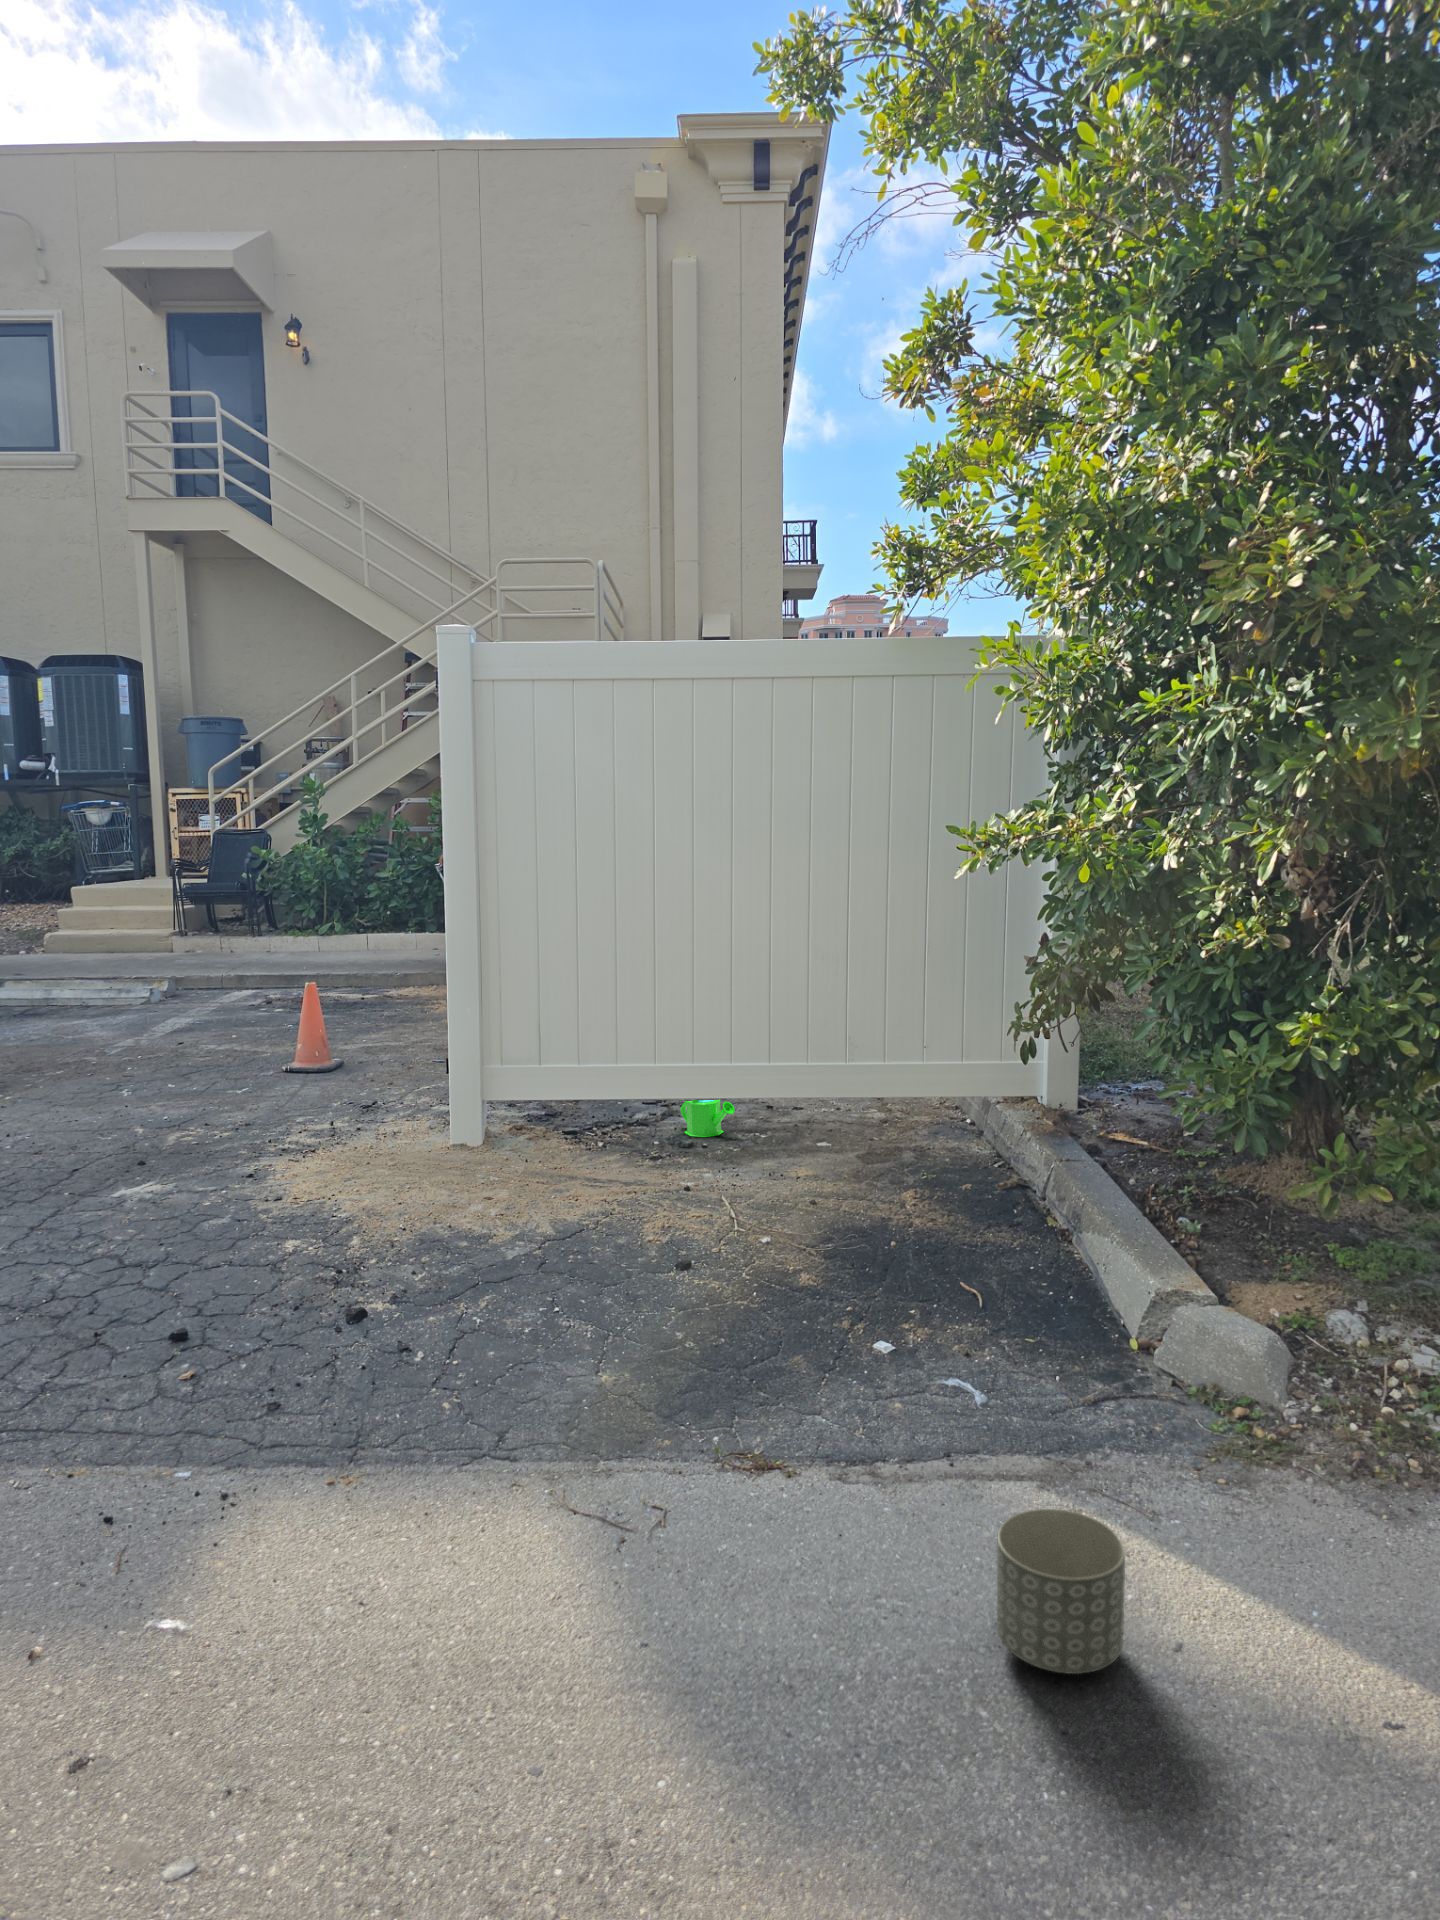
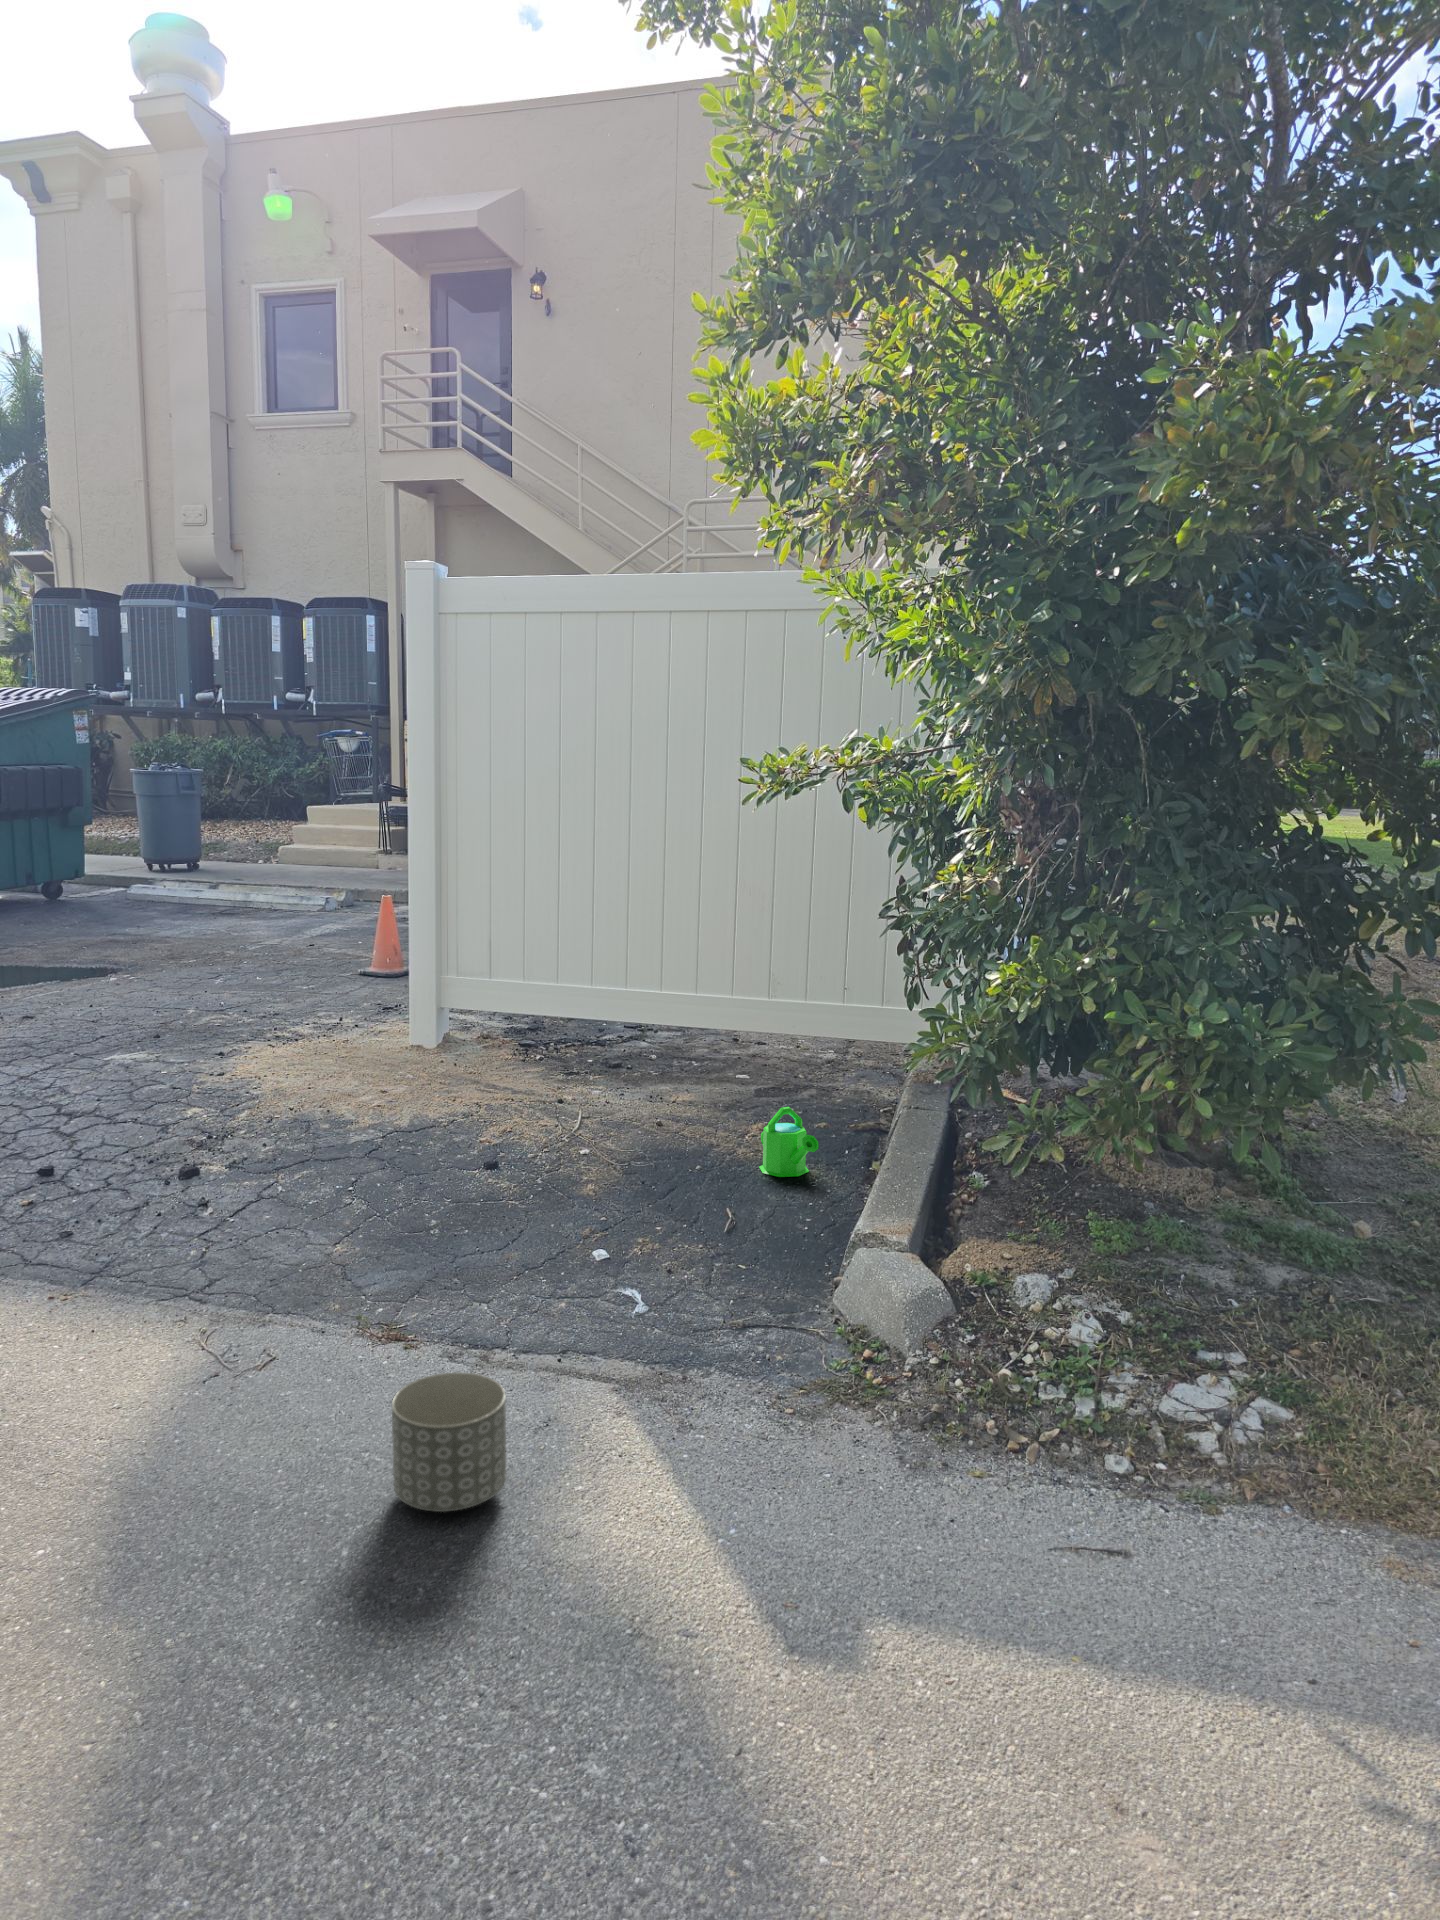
watering can: present [680,1100,735,1137] -> present [759,1107,819,1177]

